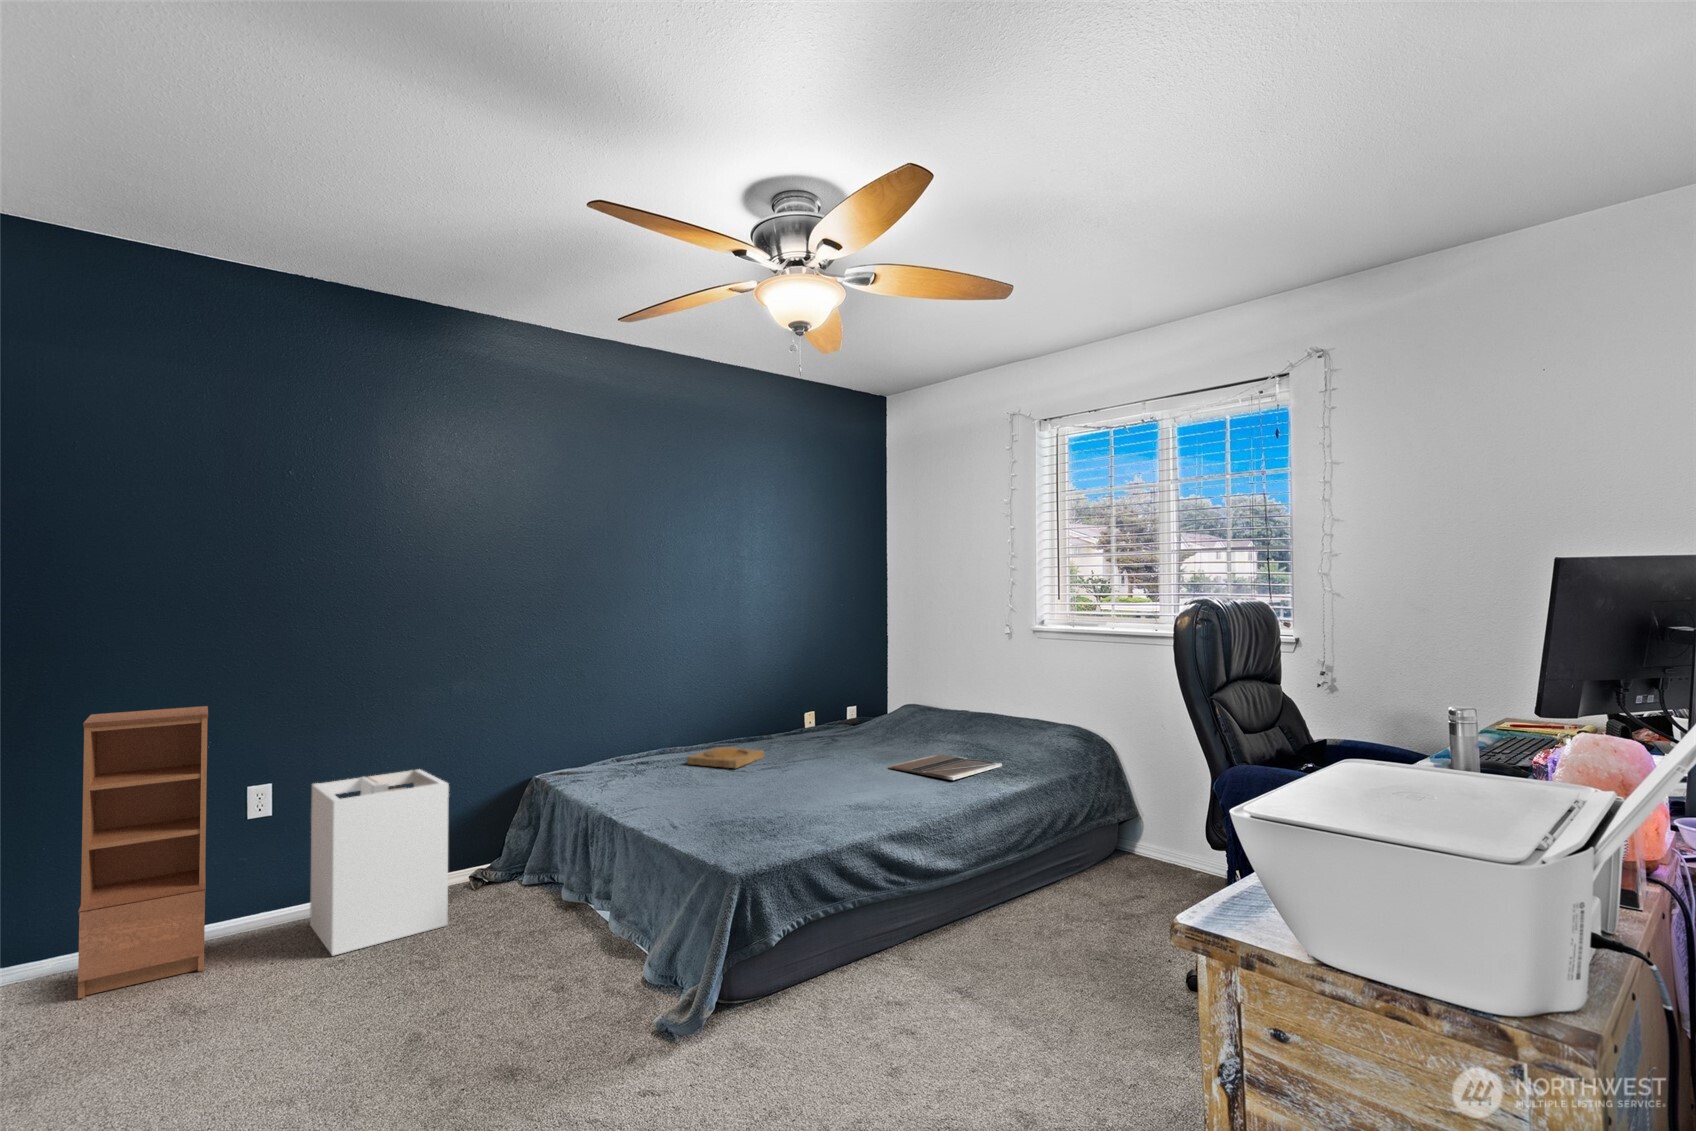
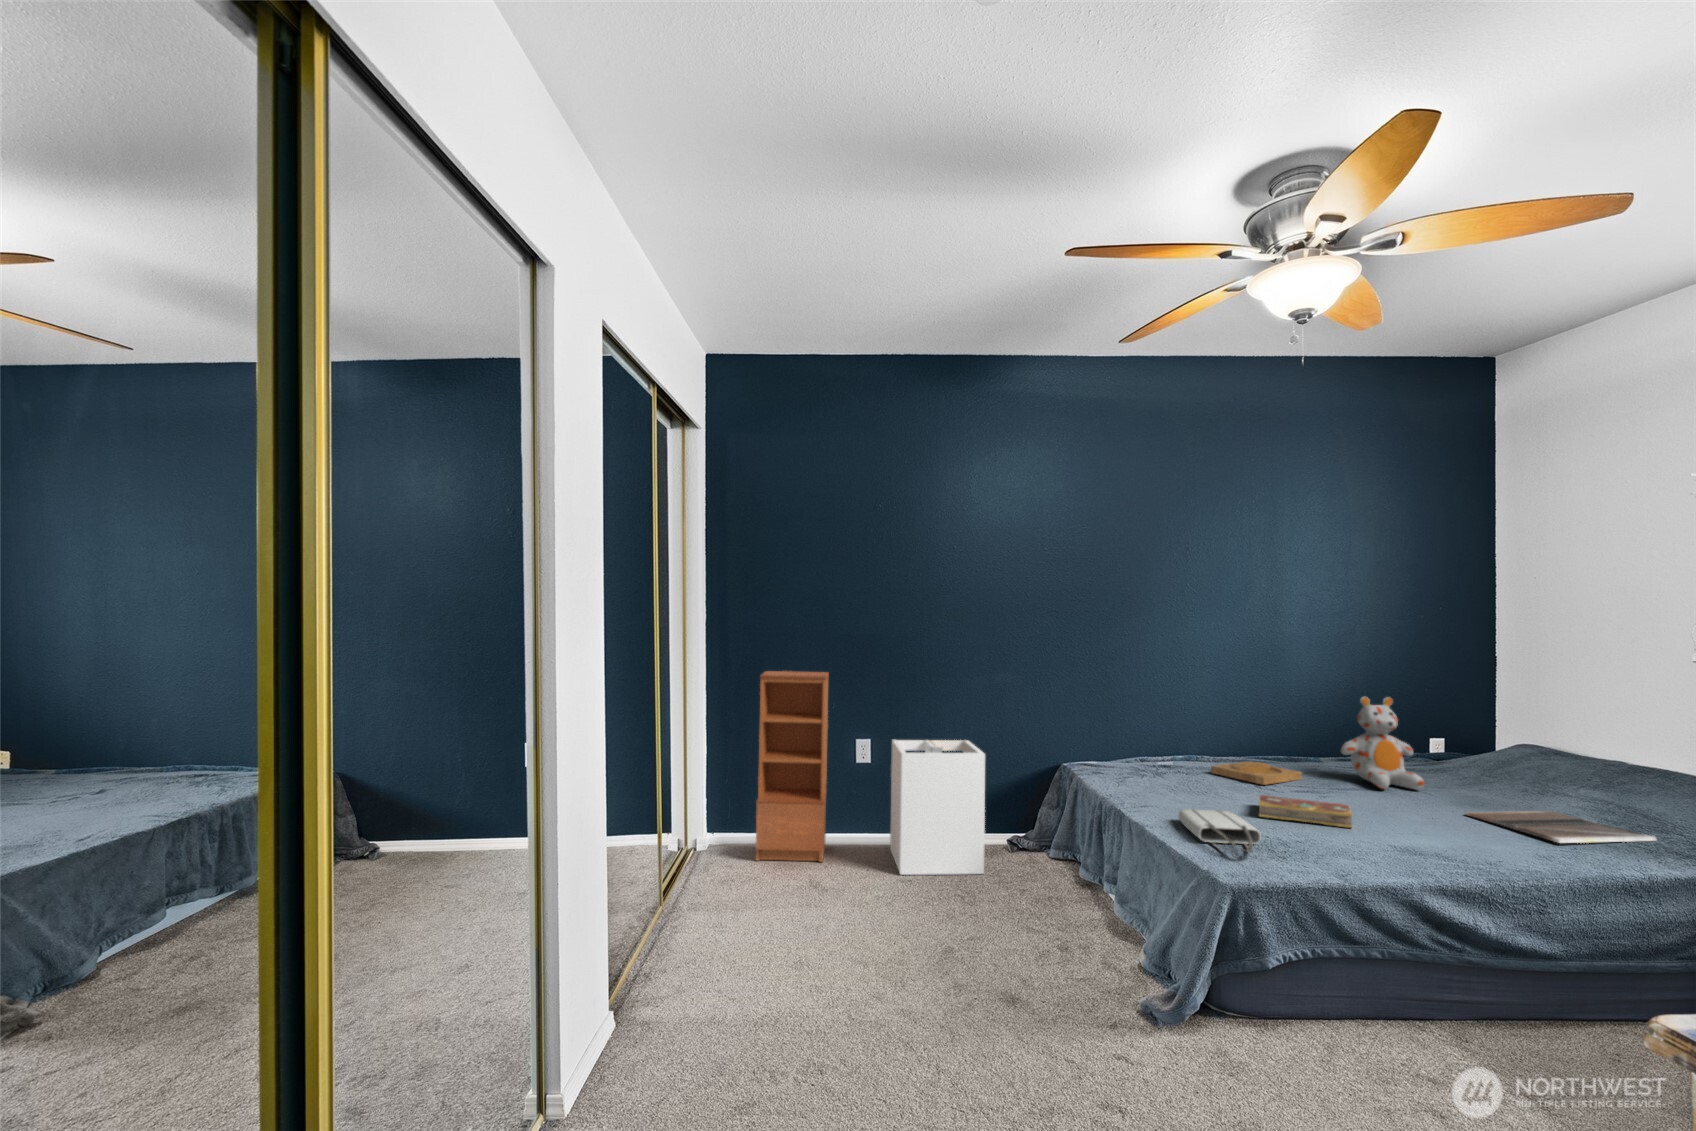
stuffed bear: none [794,675,856,755] -> present [1340,697,1424,790]
book: none [739,776,818,801] -> present [1259,795,1352,828]
tote bag: none [674,802,753,842] -> present [1179,809,1261,852]

